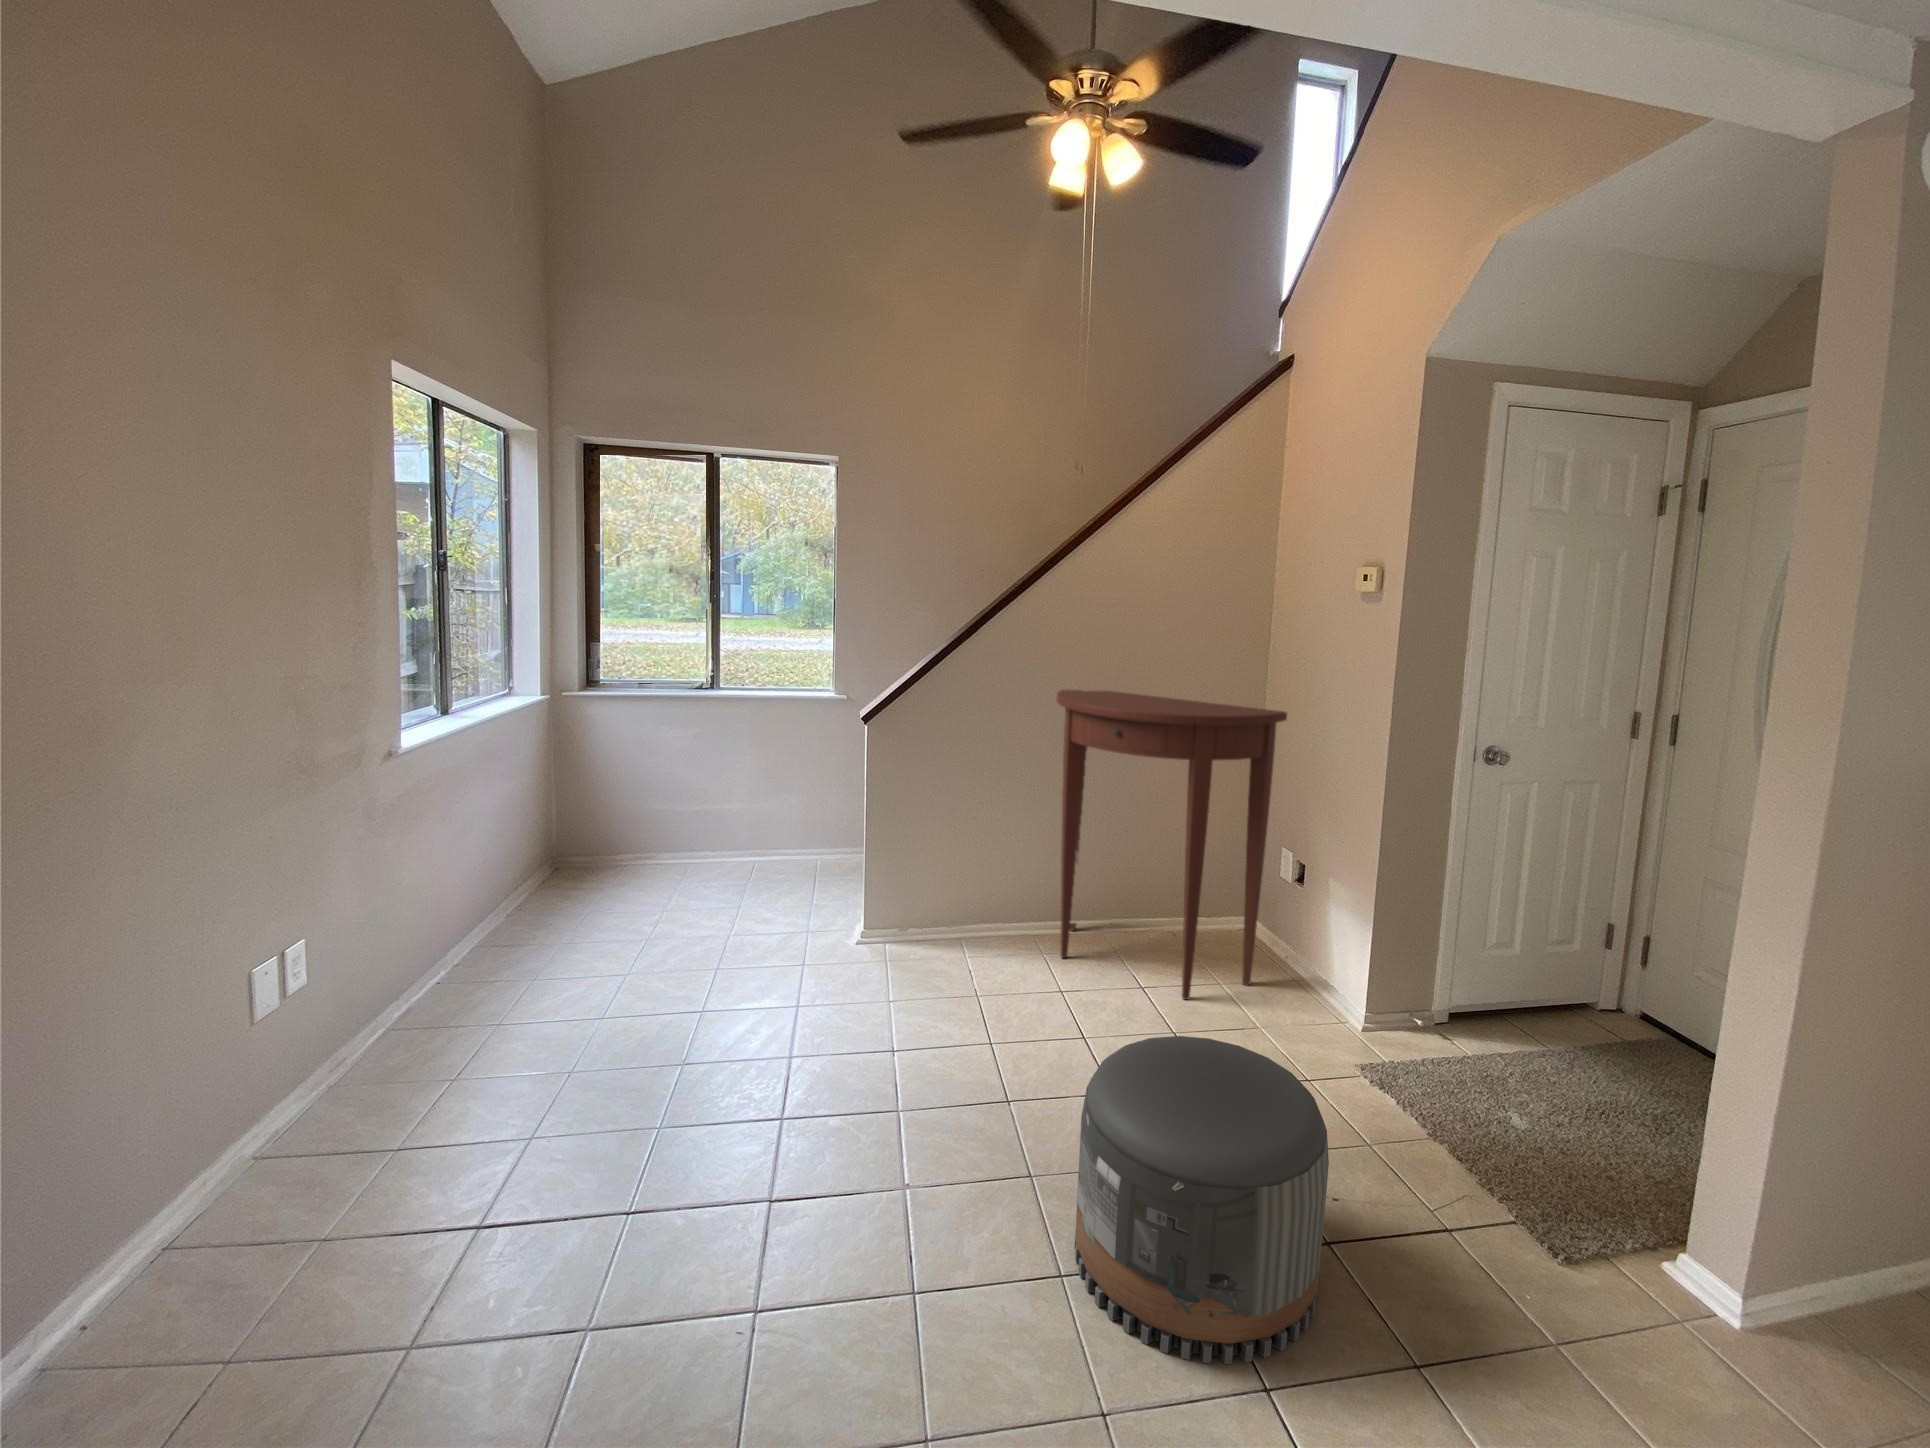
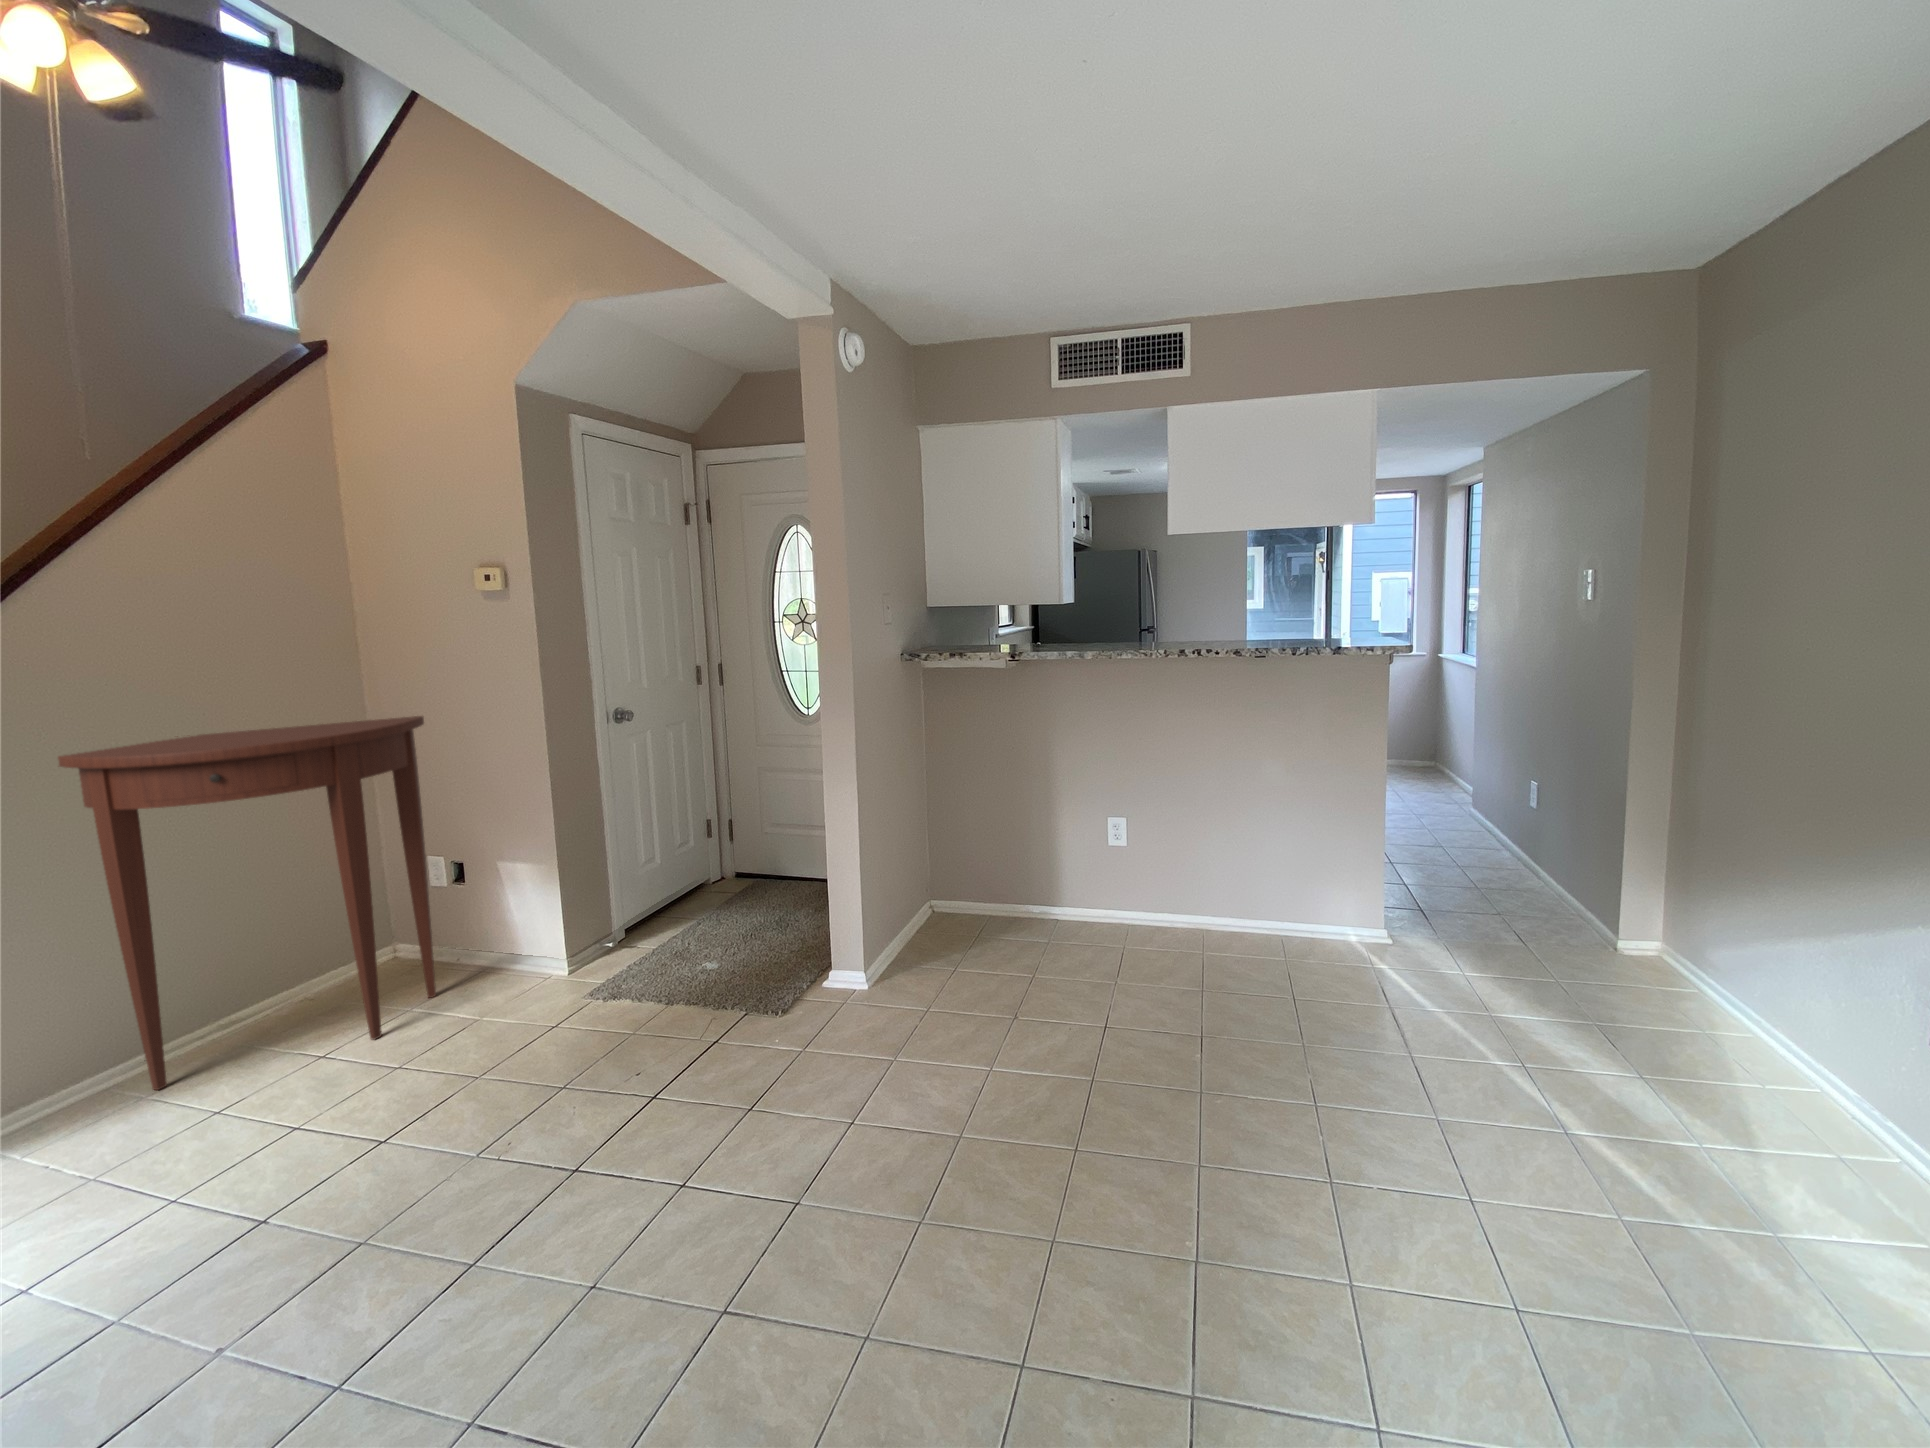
pouf: present [1075,1036,1329,1364] -> none [423,984,677,1262]

